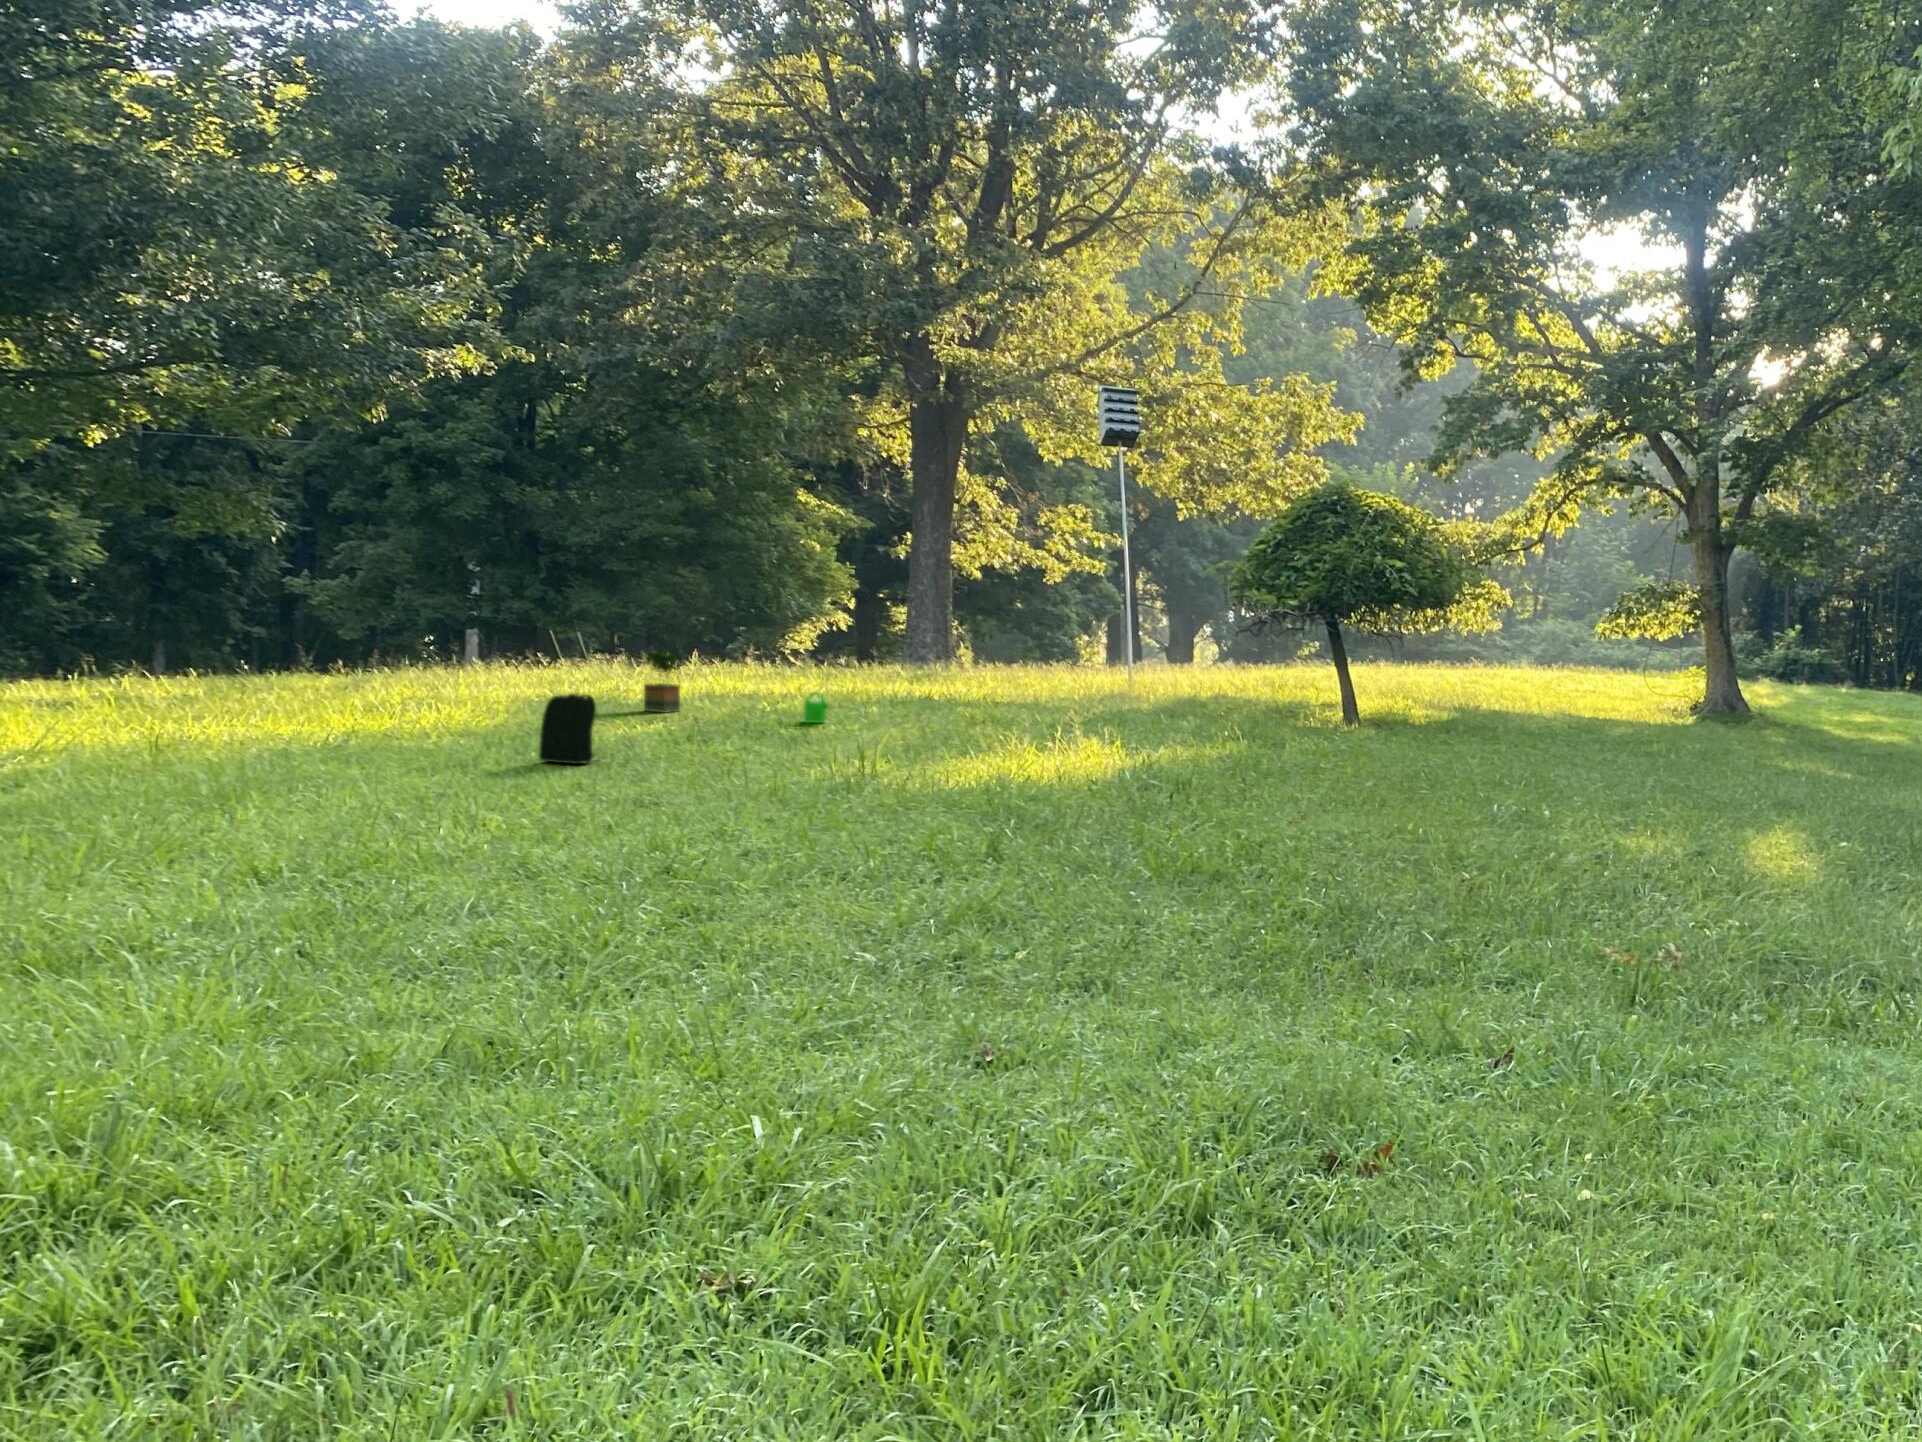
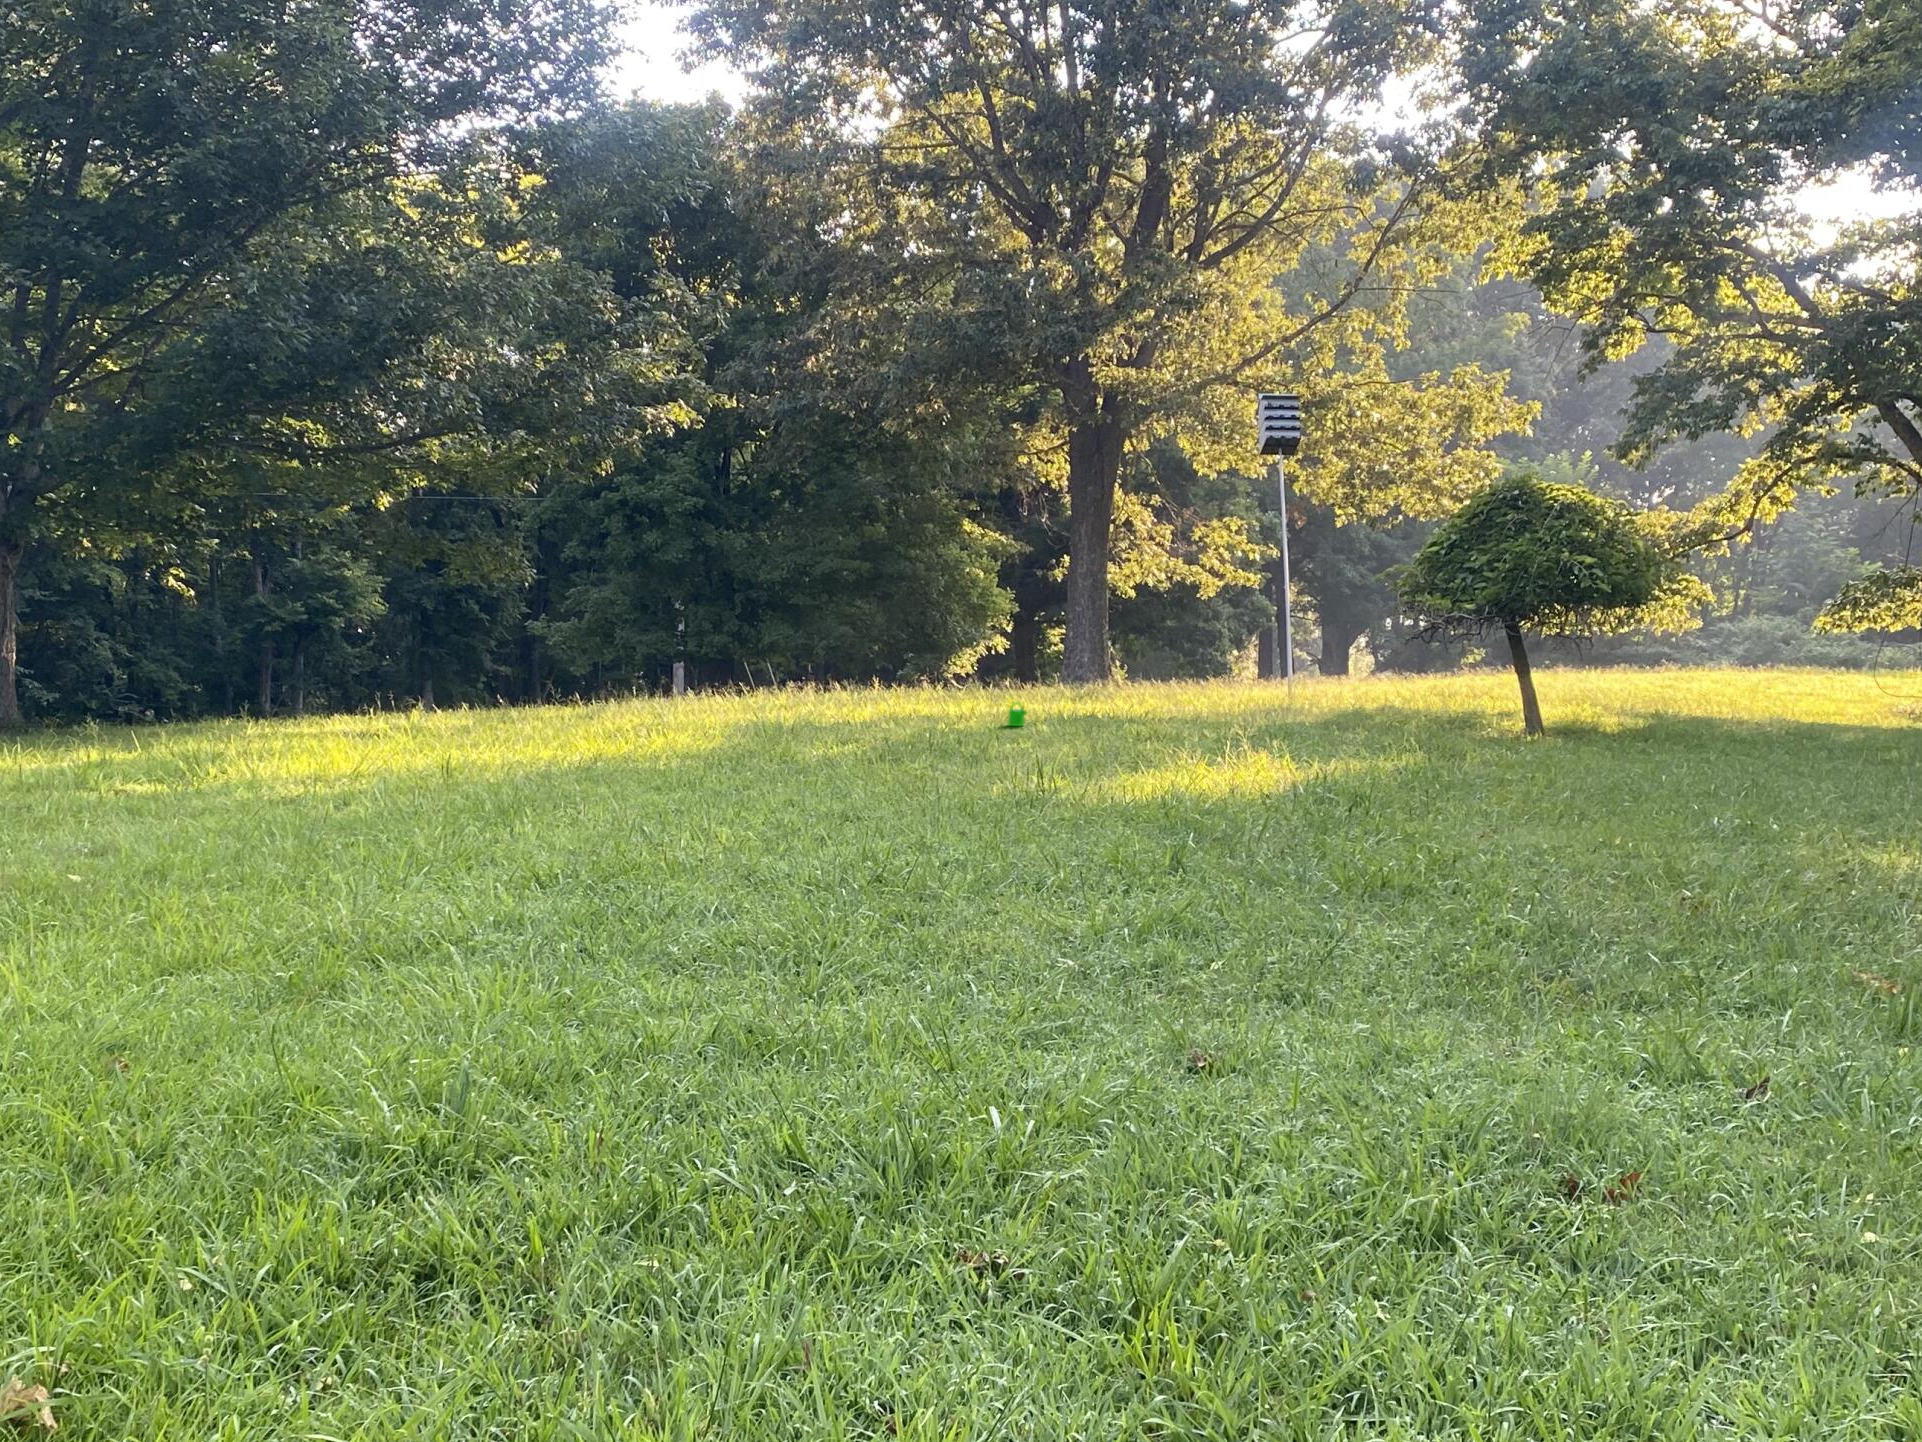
potted tree: present [644,650,686,713] -> none [896,672,927,720]
backpack: present [539,694,596,764] -> none [856,700,890,749]

